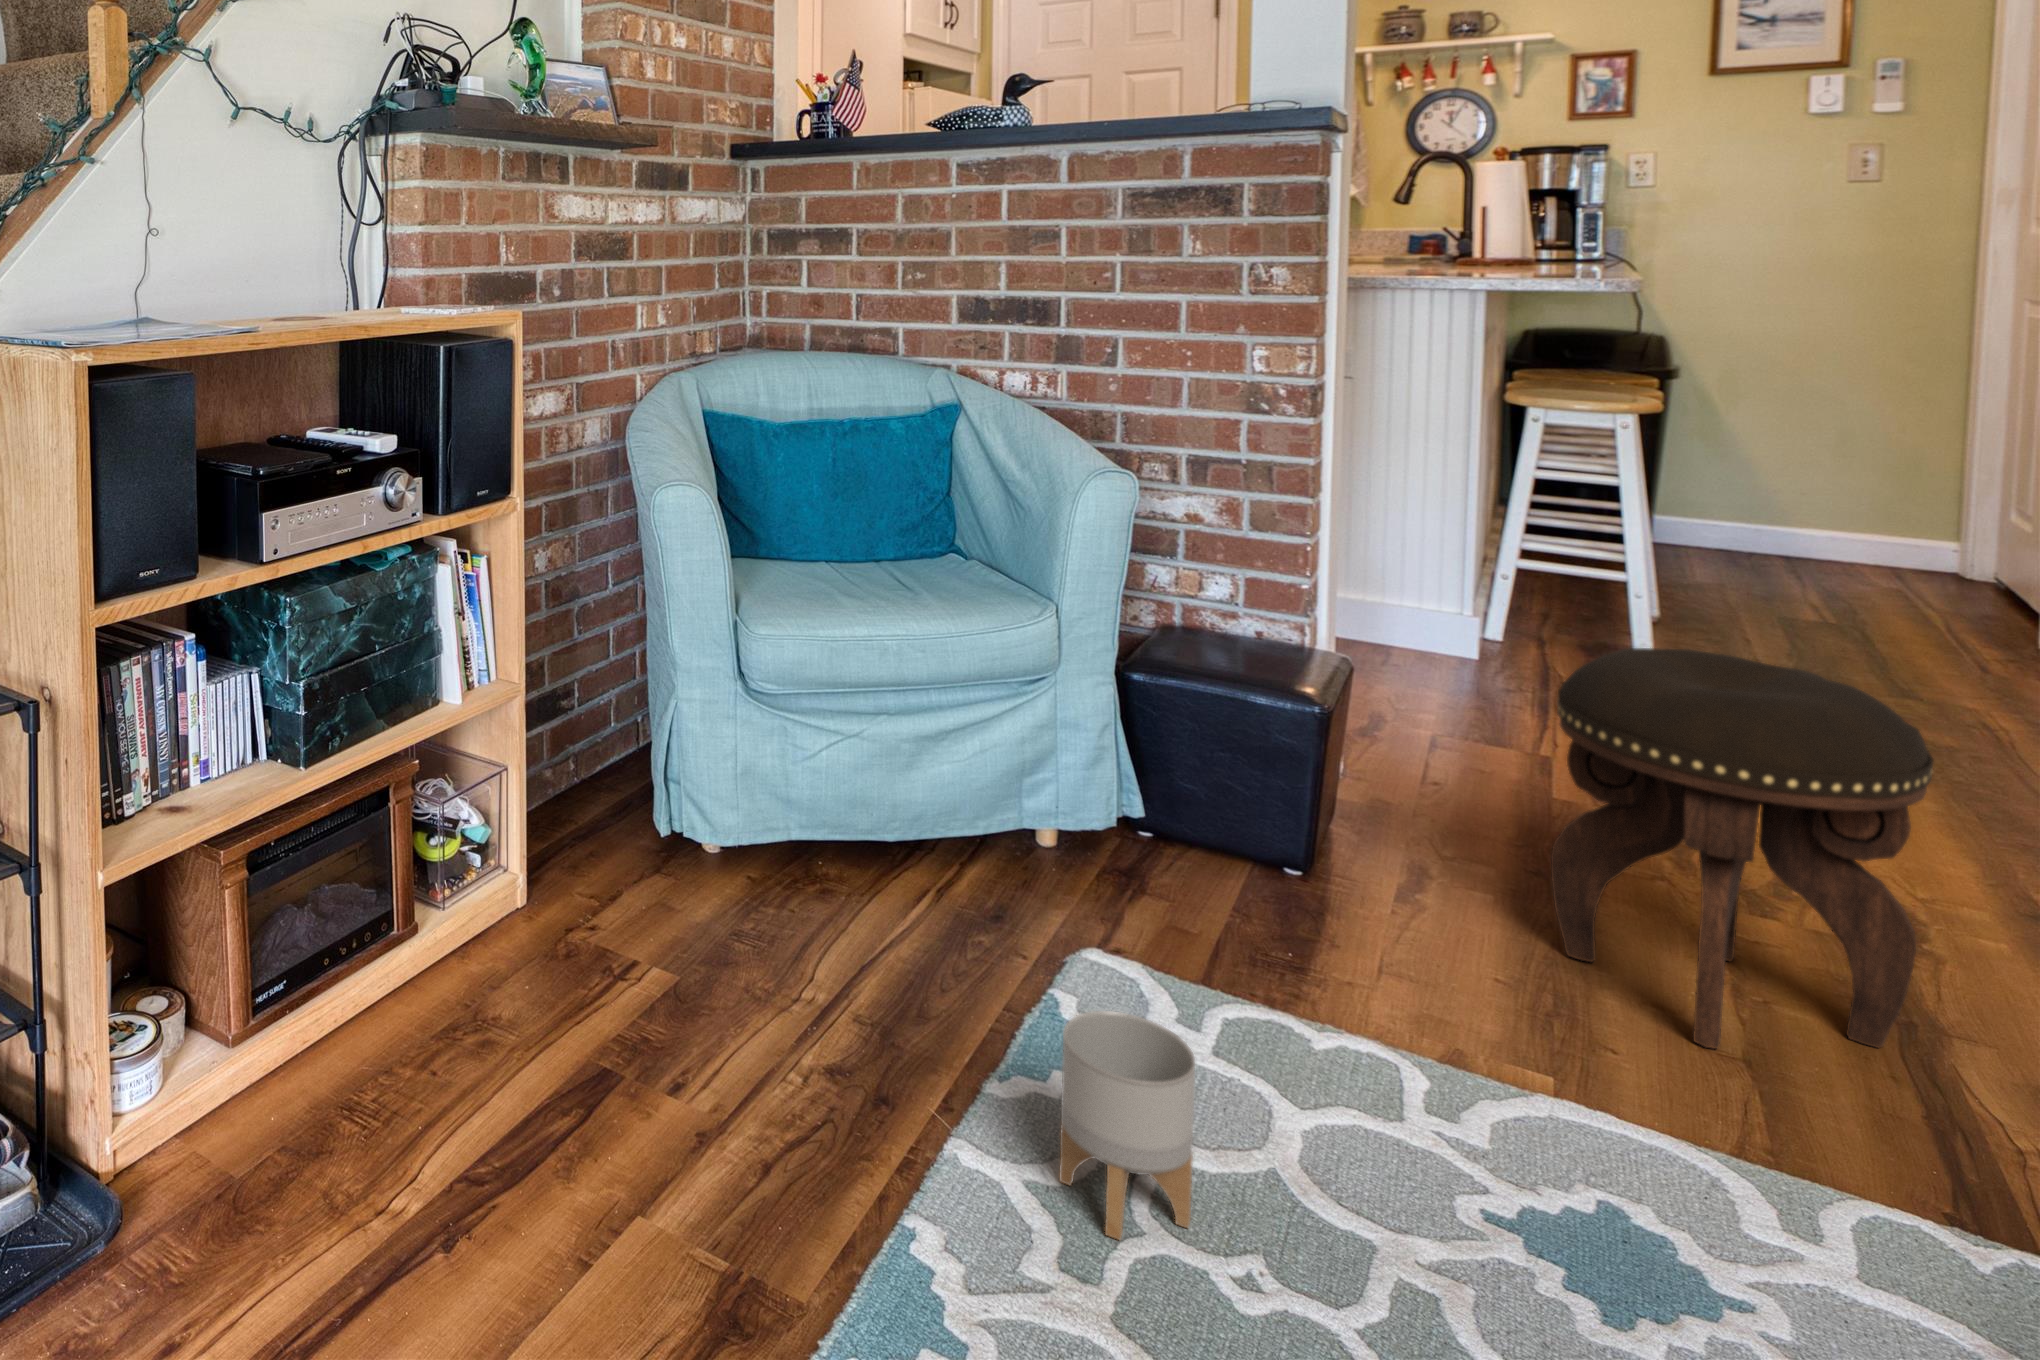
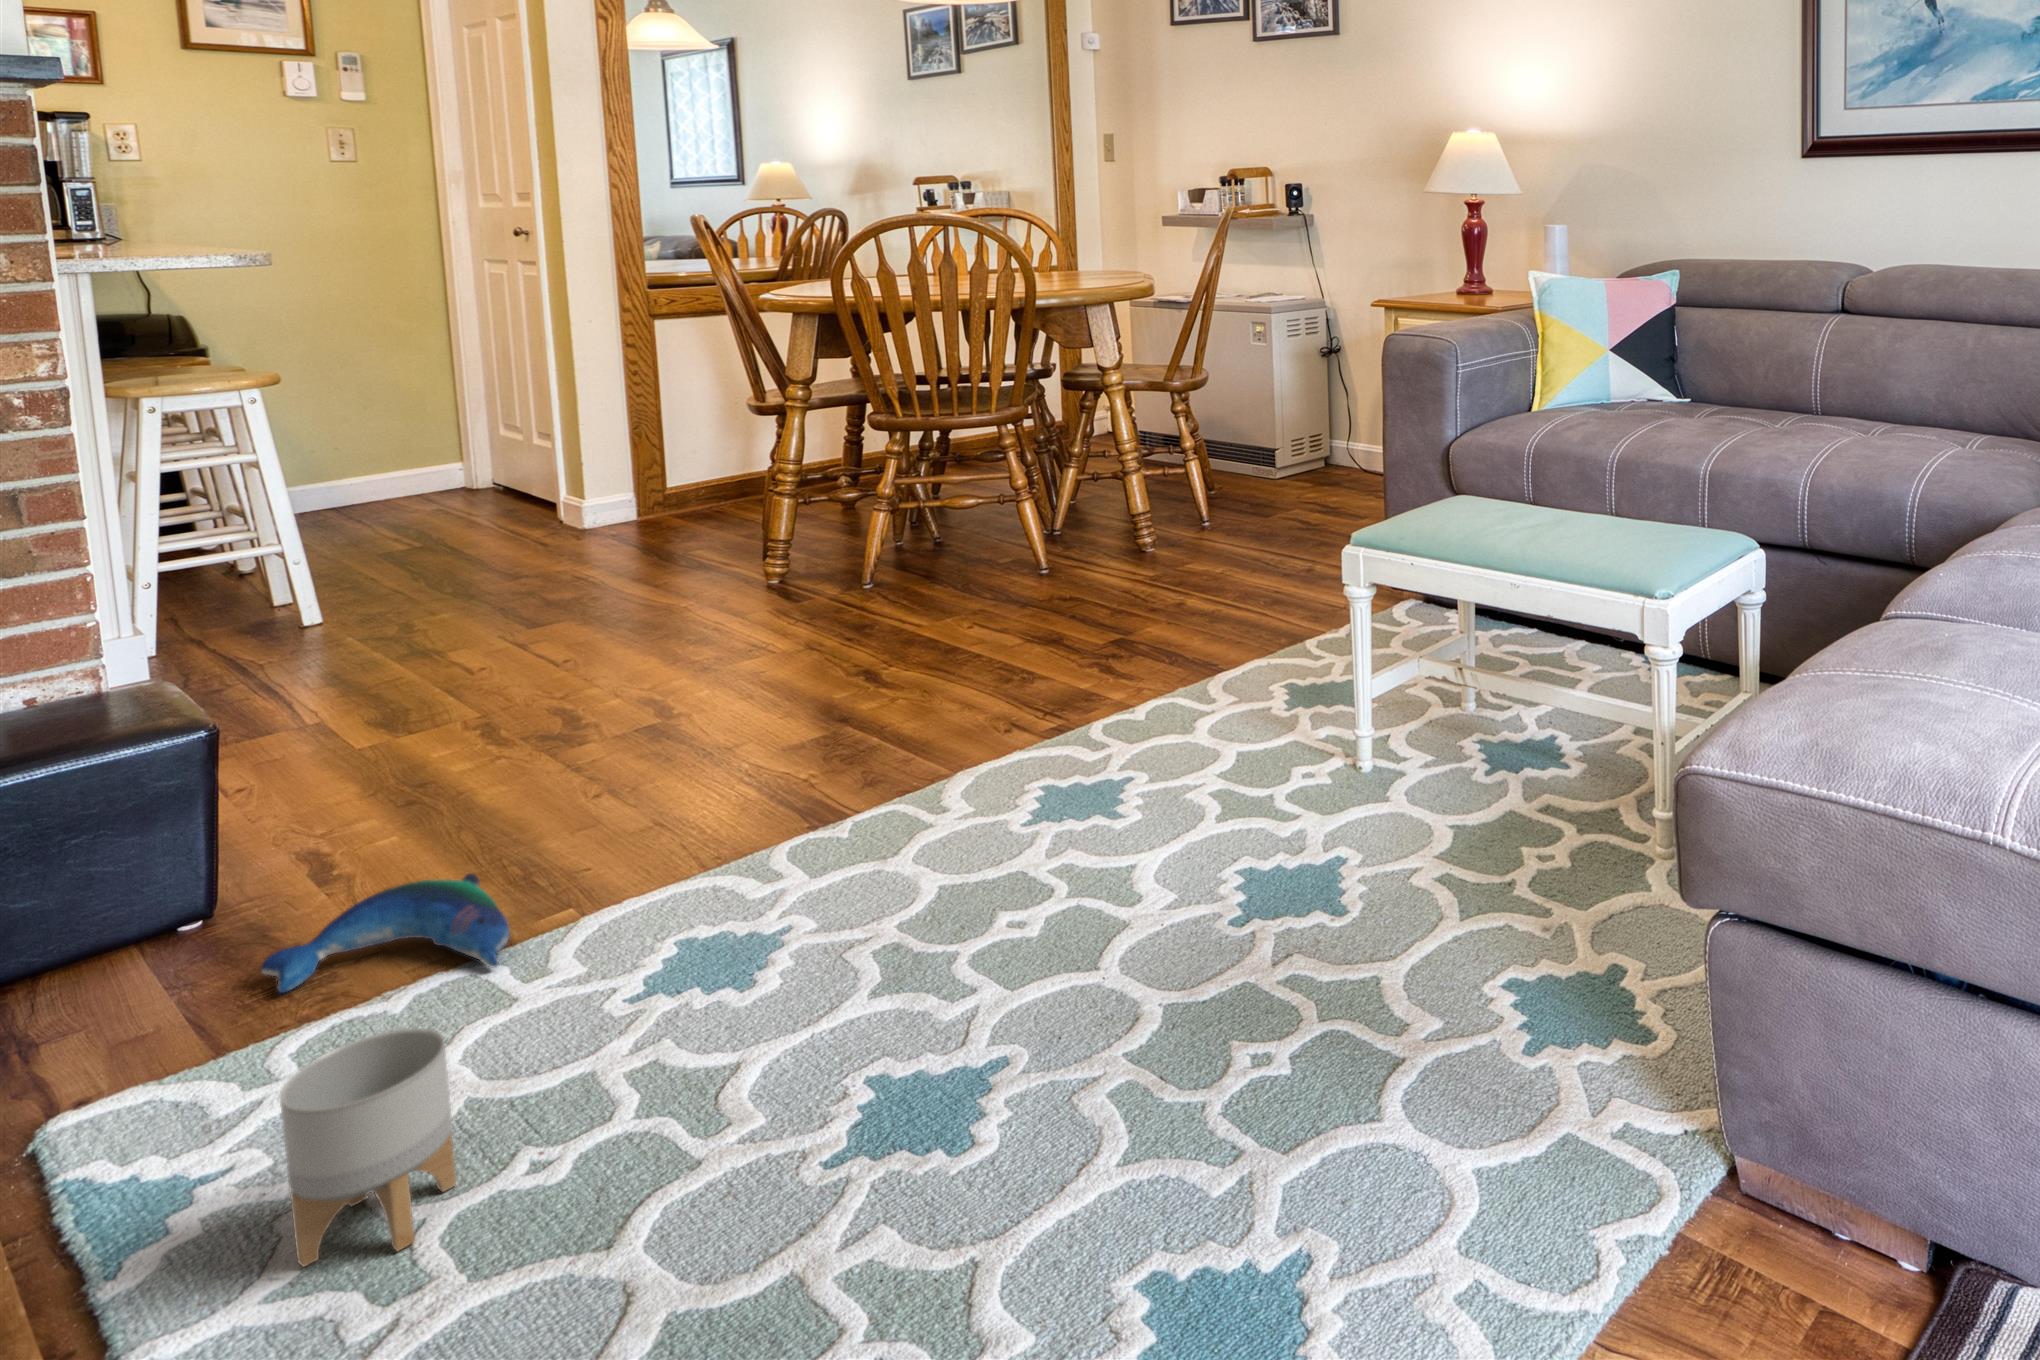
footstool: present [1551,648,1933,1049] -> none [459,539,722,832]
plush toy: none [1265,928,1459,1076] -> present [261,873,510,993]

